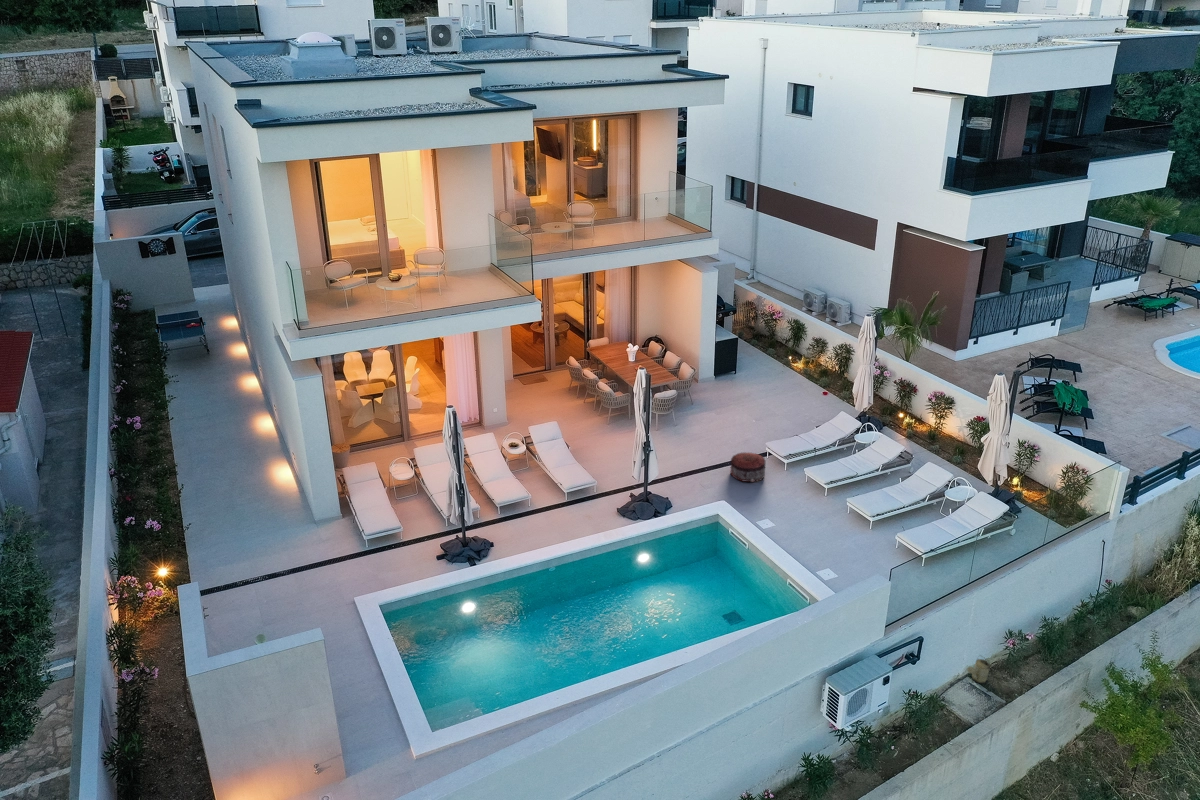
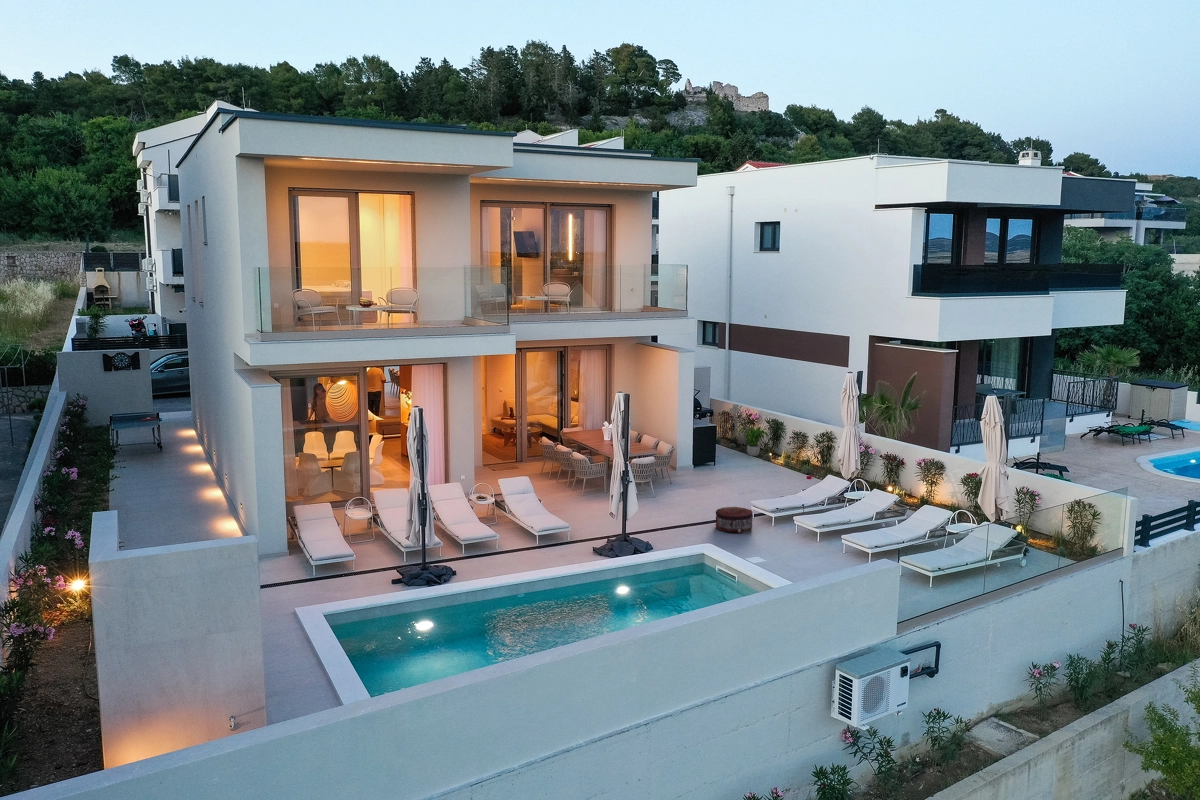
potted plant: none [756,326,791,355] -> present [736,426,768,456]
watering can: present [968,659,990,684] -> none [991,692,1015,726]

